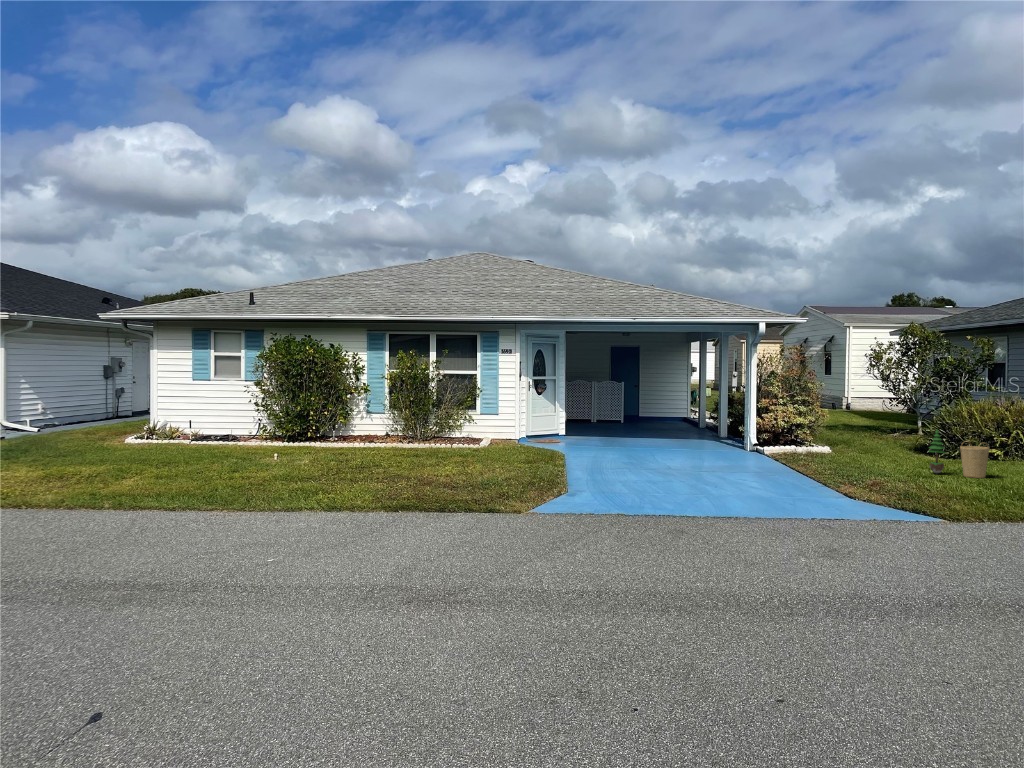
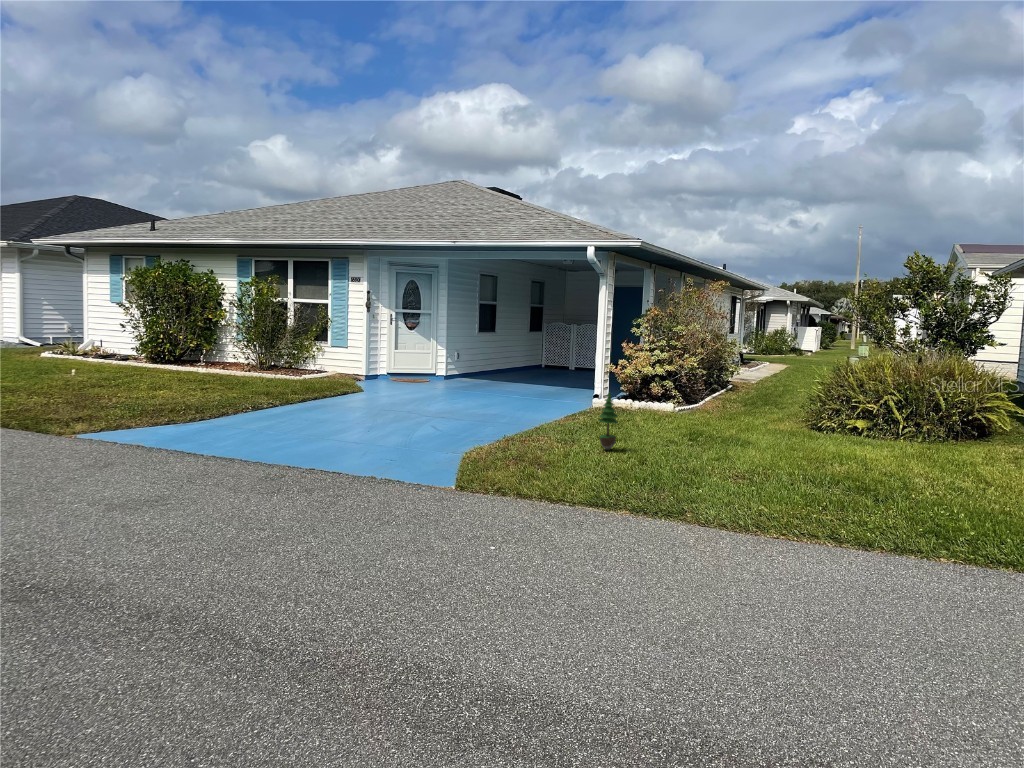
basket: present [960,444,989,478] -> none [623,410,657,461]

